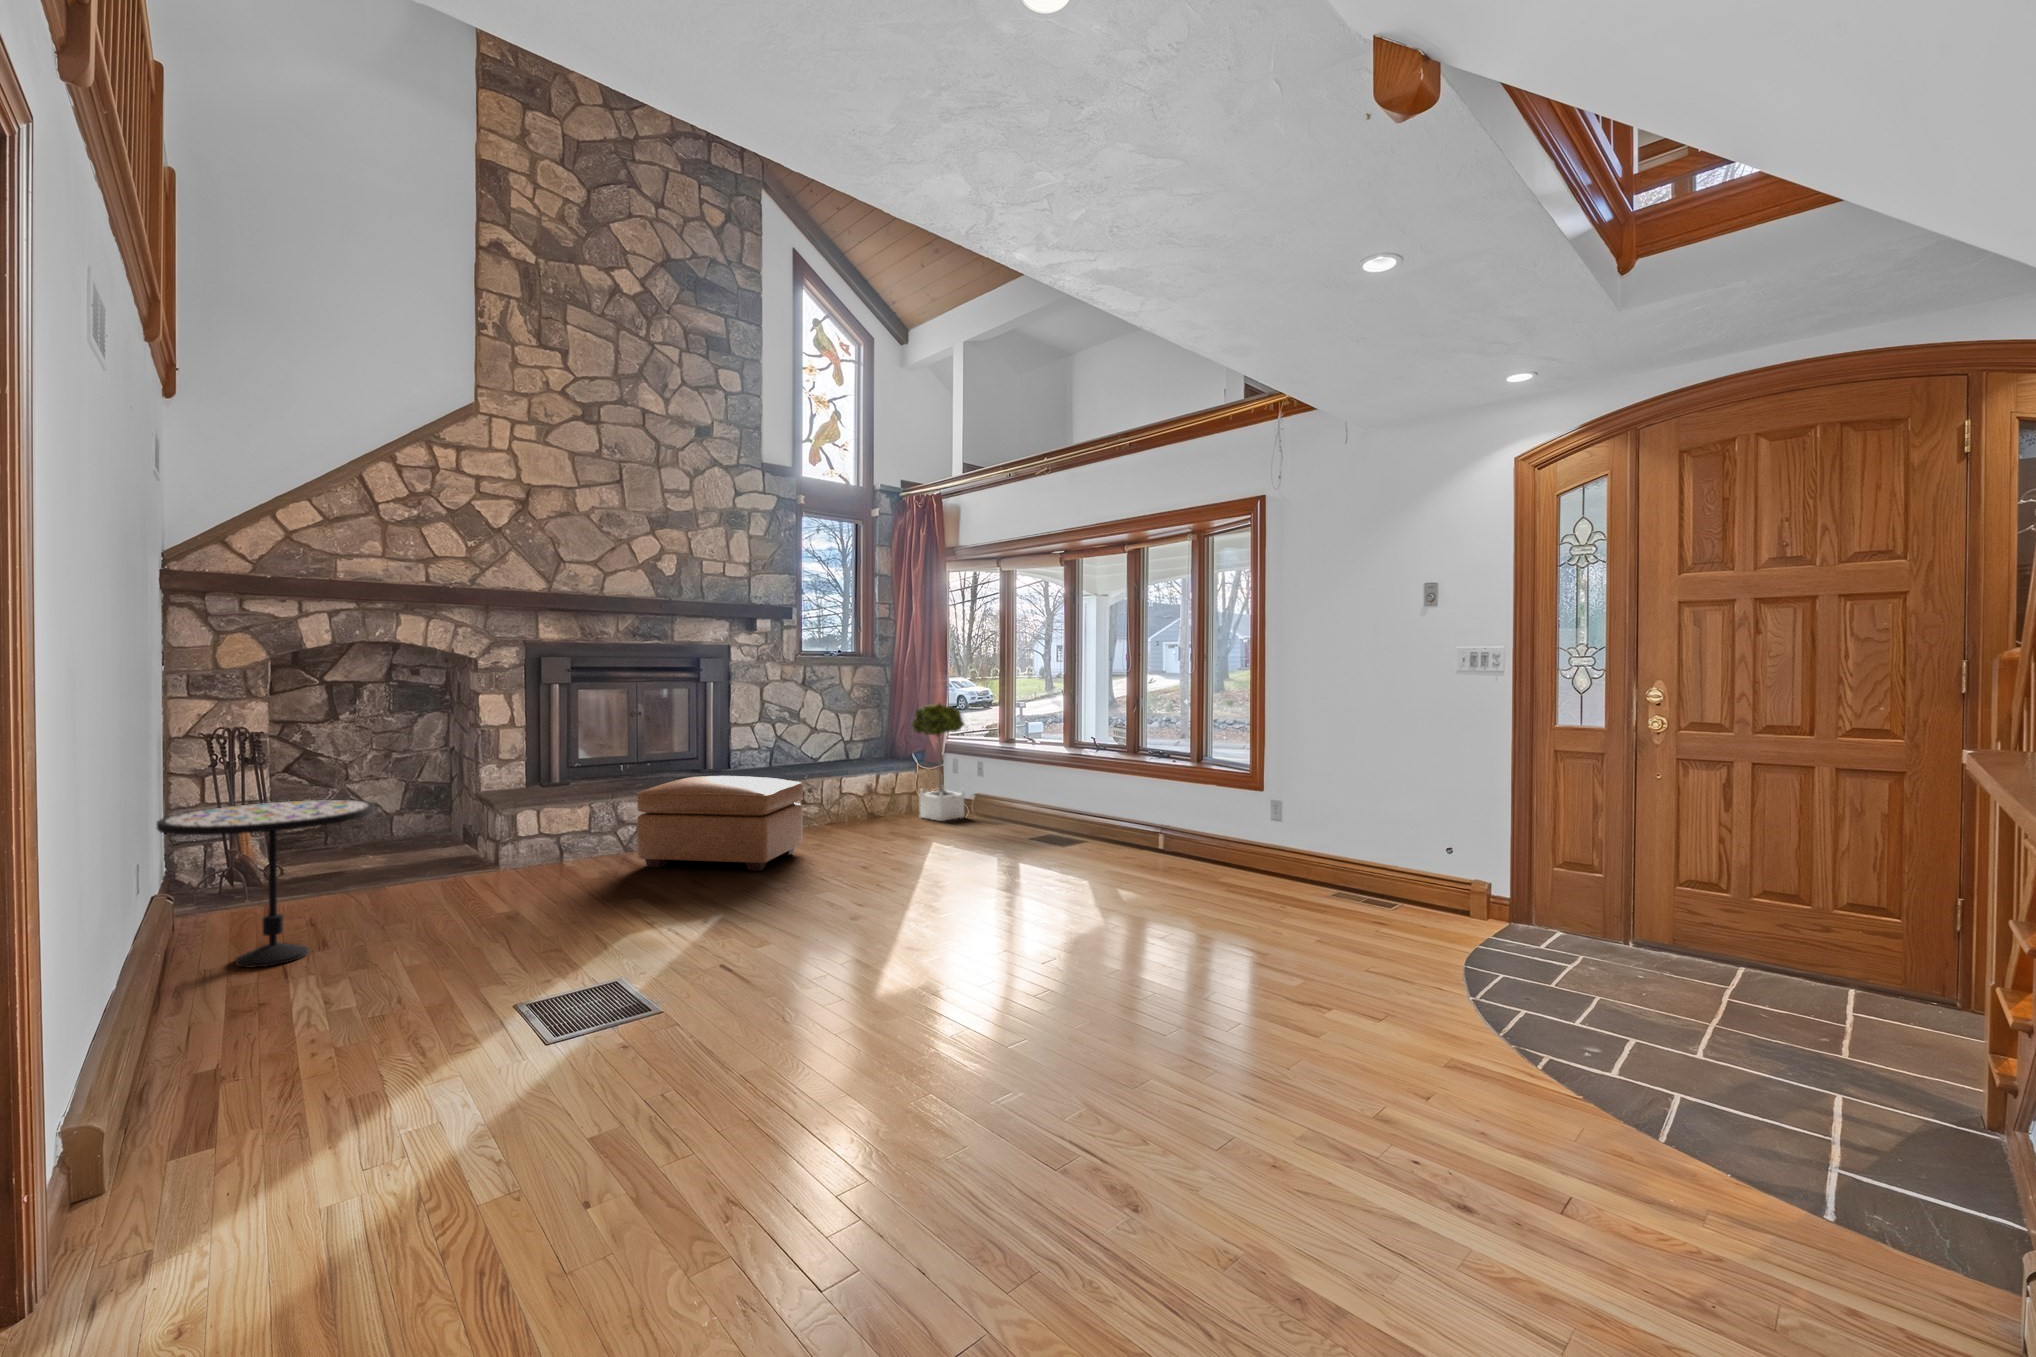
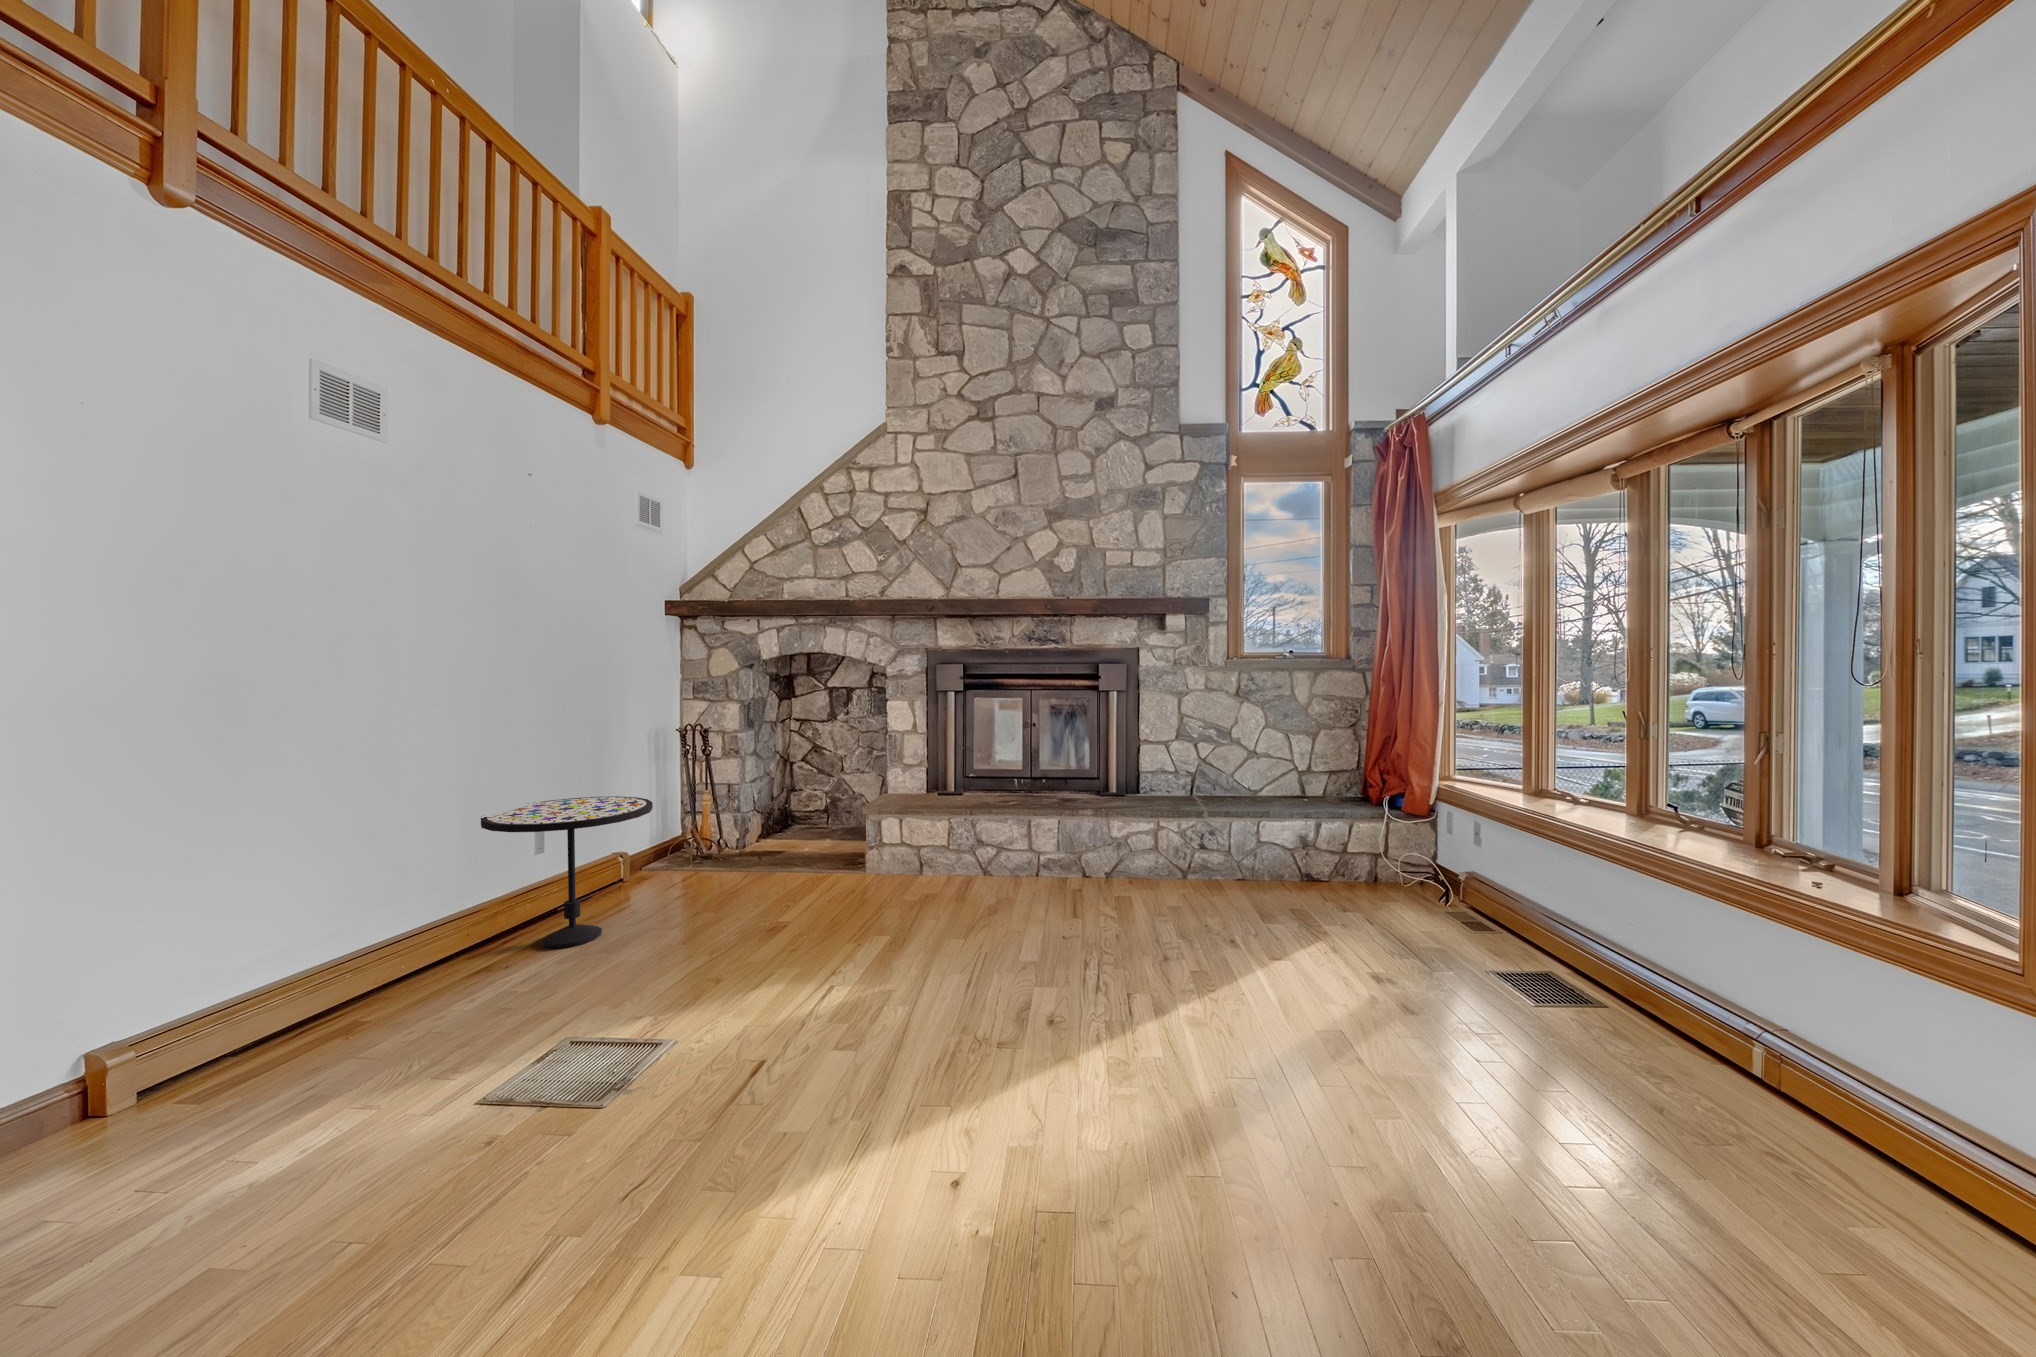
potted tree: present [912,703,965,821] -> none [1375,726,1463,910]
ottoman: present [637,776,803,871] -> none [956,805,1141,945]

